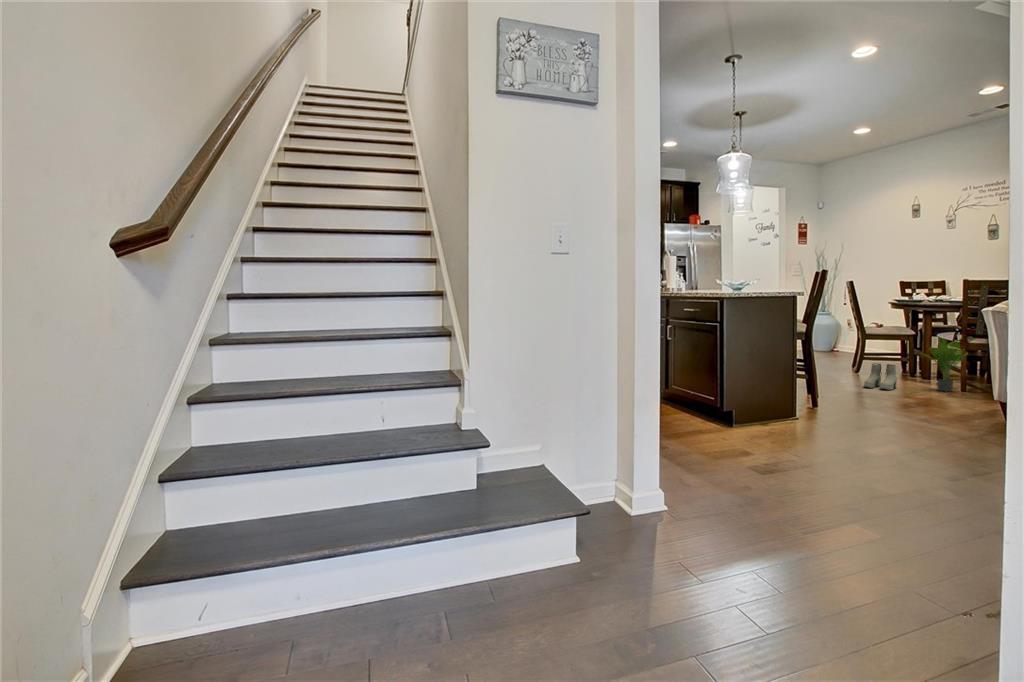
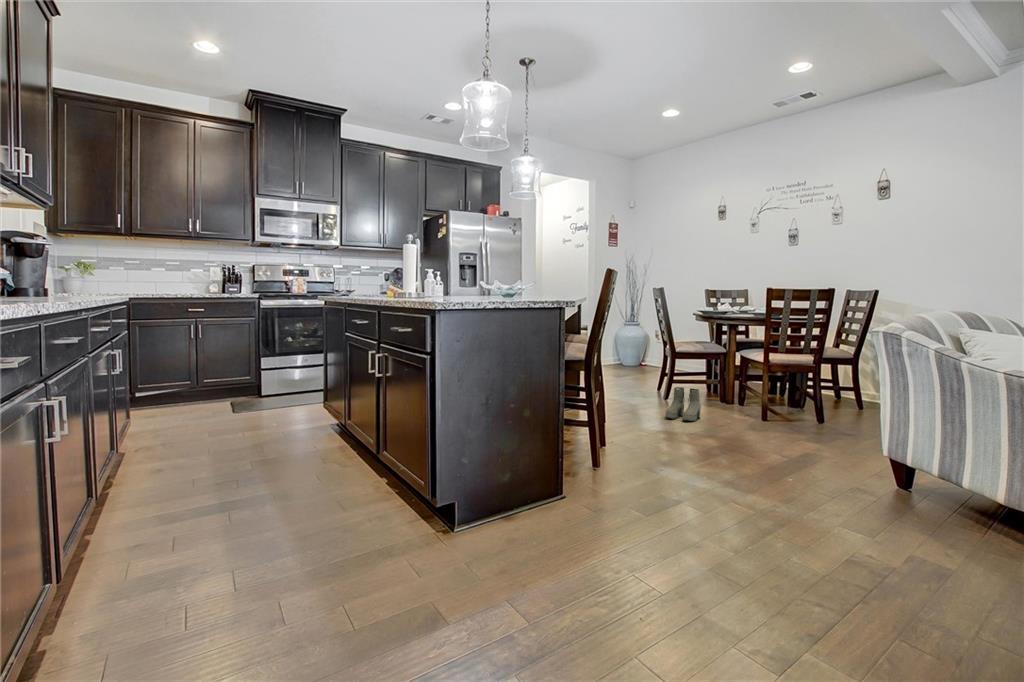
potted plant: present [931,340,962,392] -> none [722,352,777,421]

